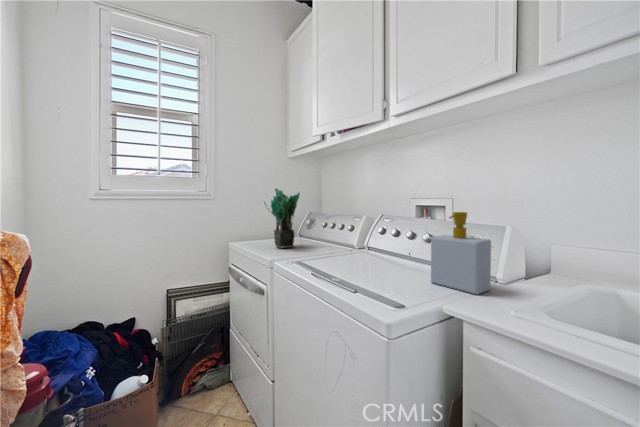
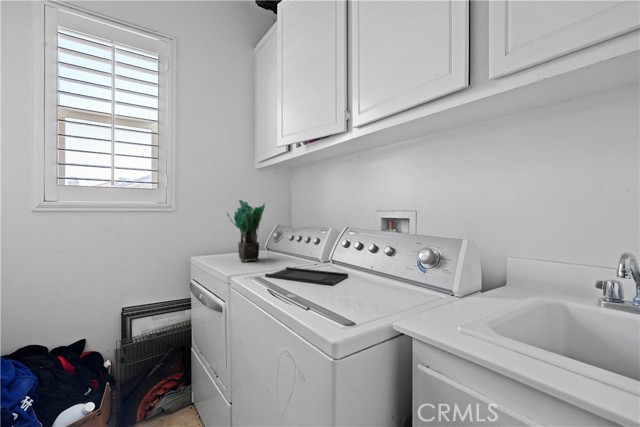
soap bottle: present [431,212,491,295] -> none [387,225,445,310]
tray: none [305,254,386,271] -> present [265,267,348,285]

